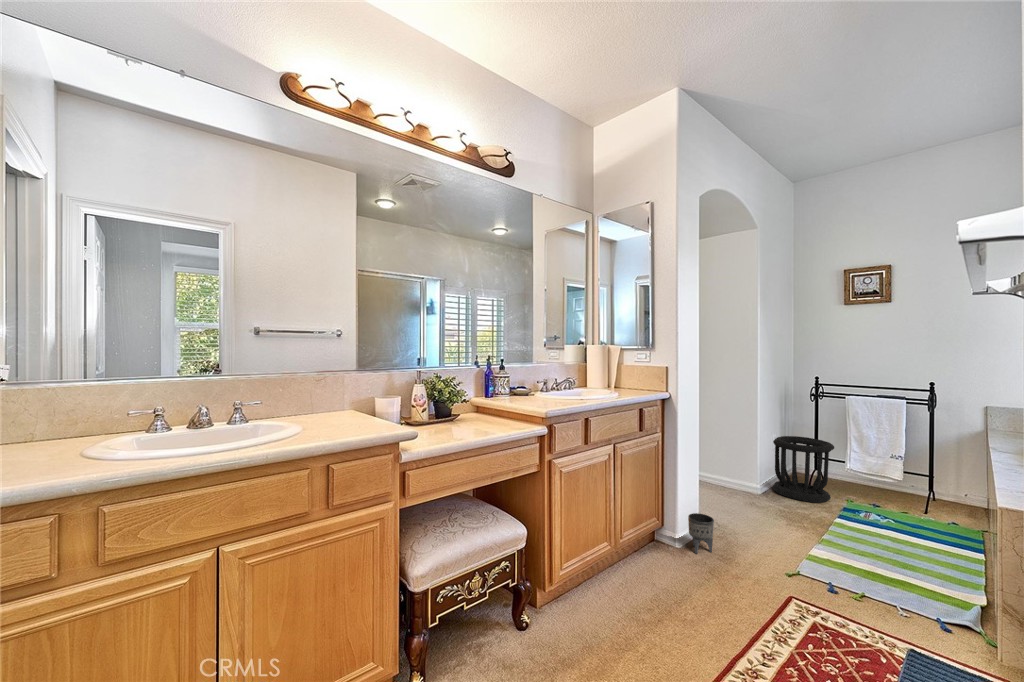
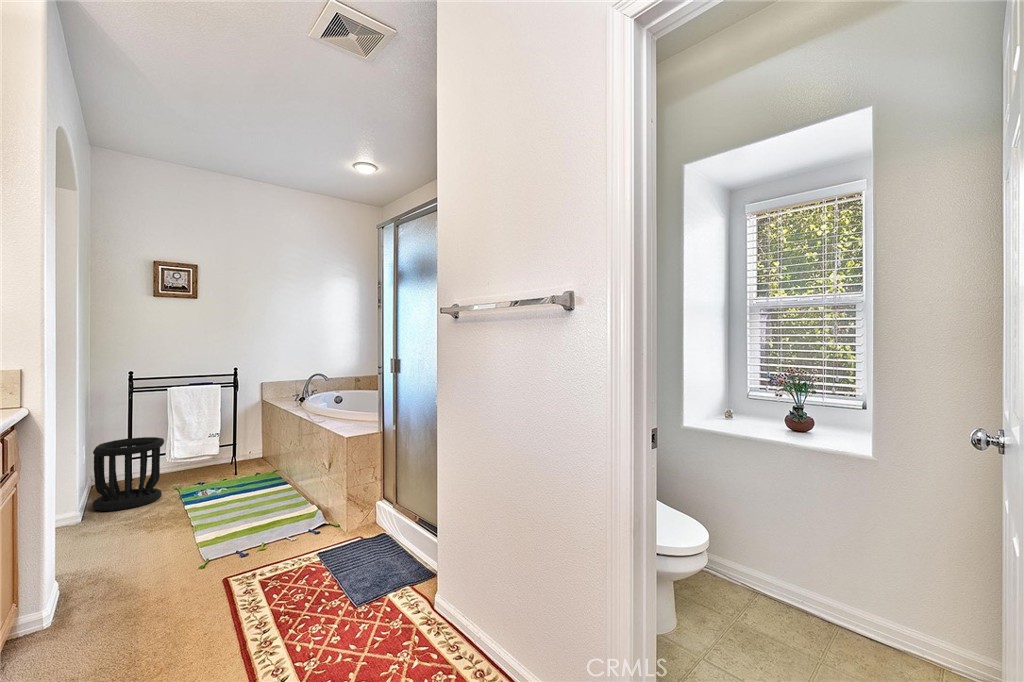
planter: present [688,513,714,554] -> none [68,555,110,611]

